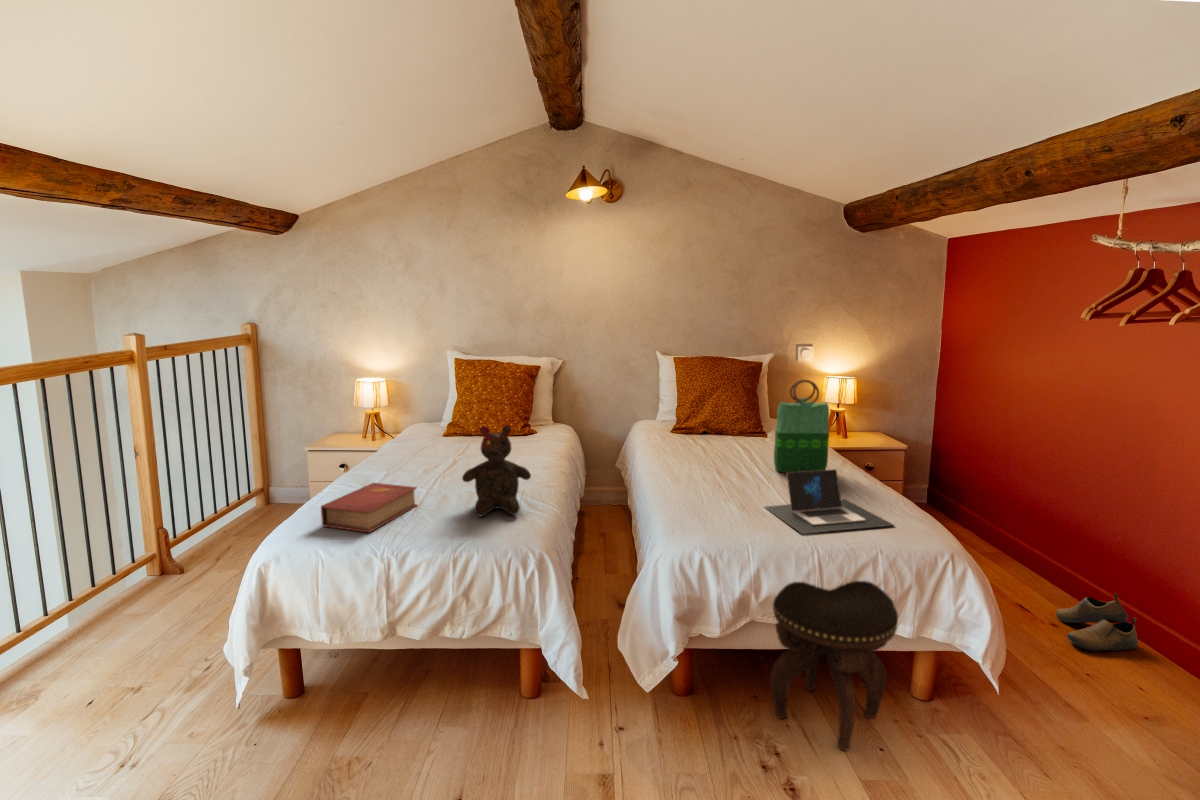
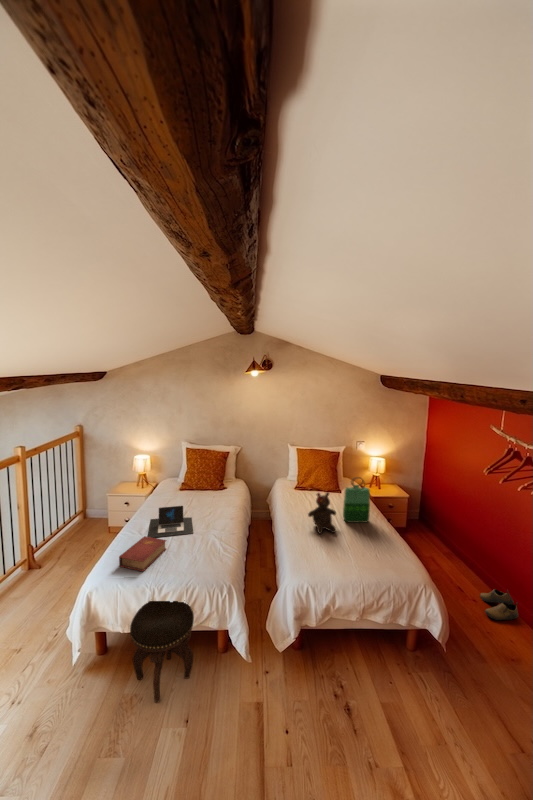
teddy bear: present [462,426,531,516] -> present [308,492,336,534]
laptop: present [764,469,893,534] -> present [148,506,193,538]
footstool: present [771,581,898,751] -> present [130,601,194,703]

